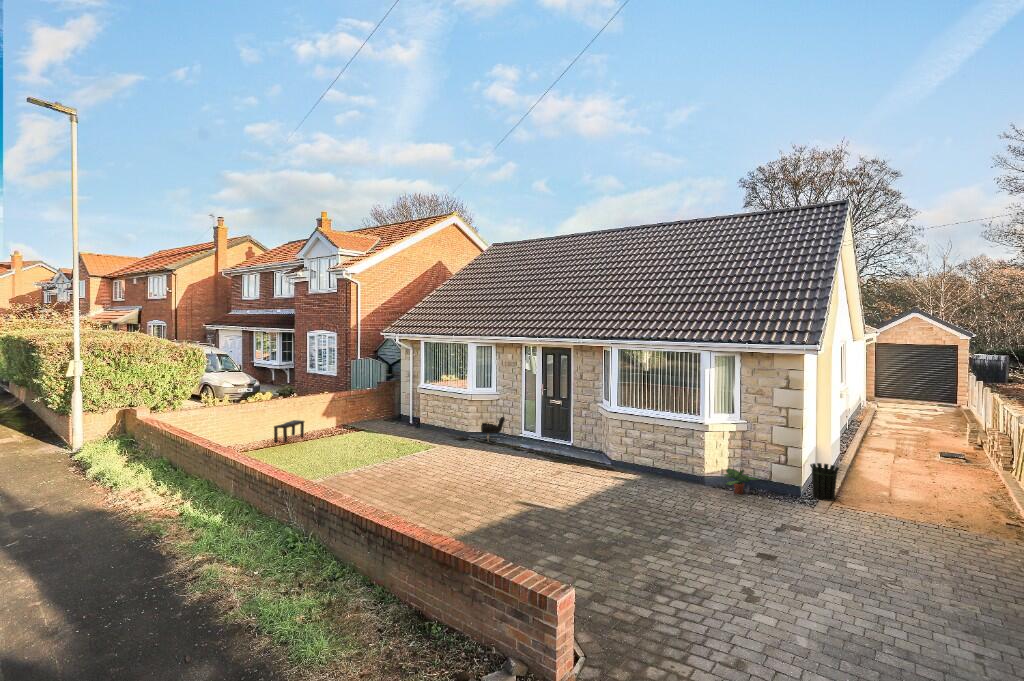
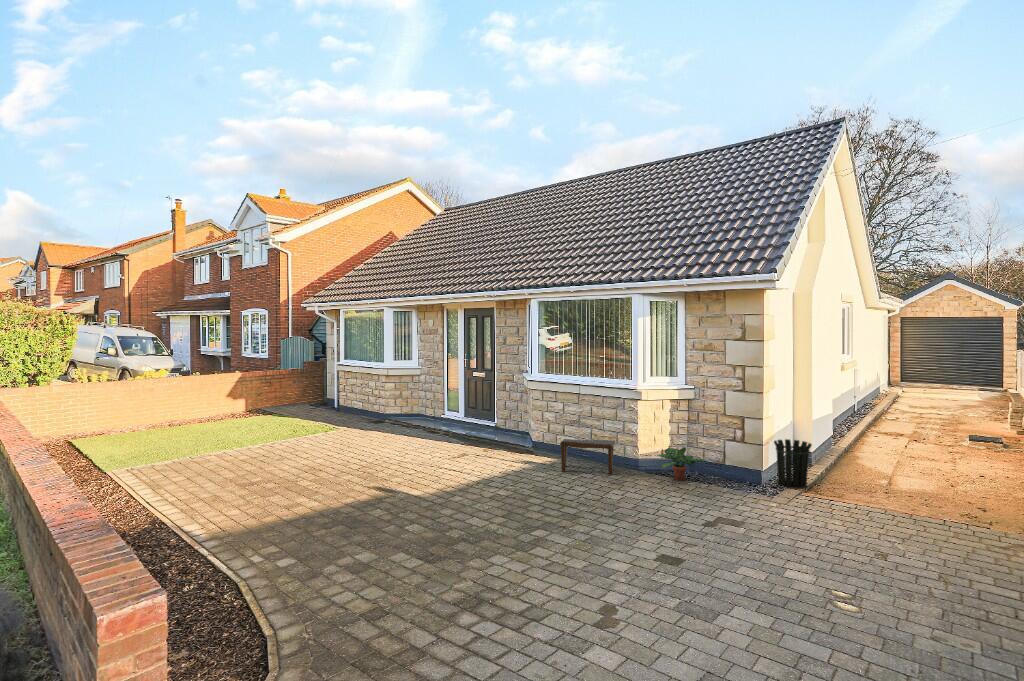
lounge chair: present [481,417,505,441] -> none [393,396,428,425]
bench: present [274,420,304,443] -> present [560,439,615,474]

